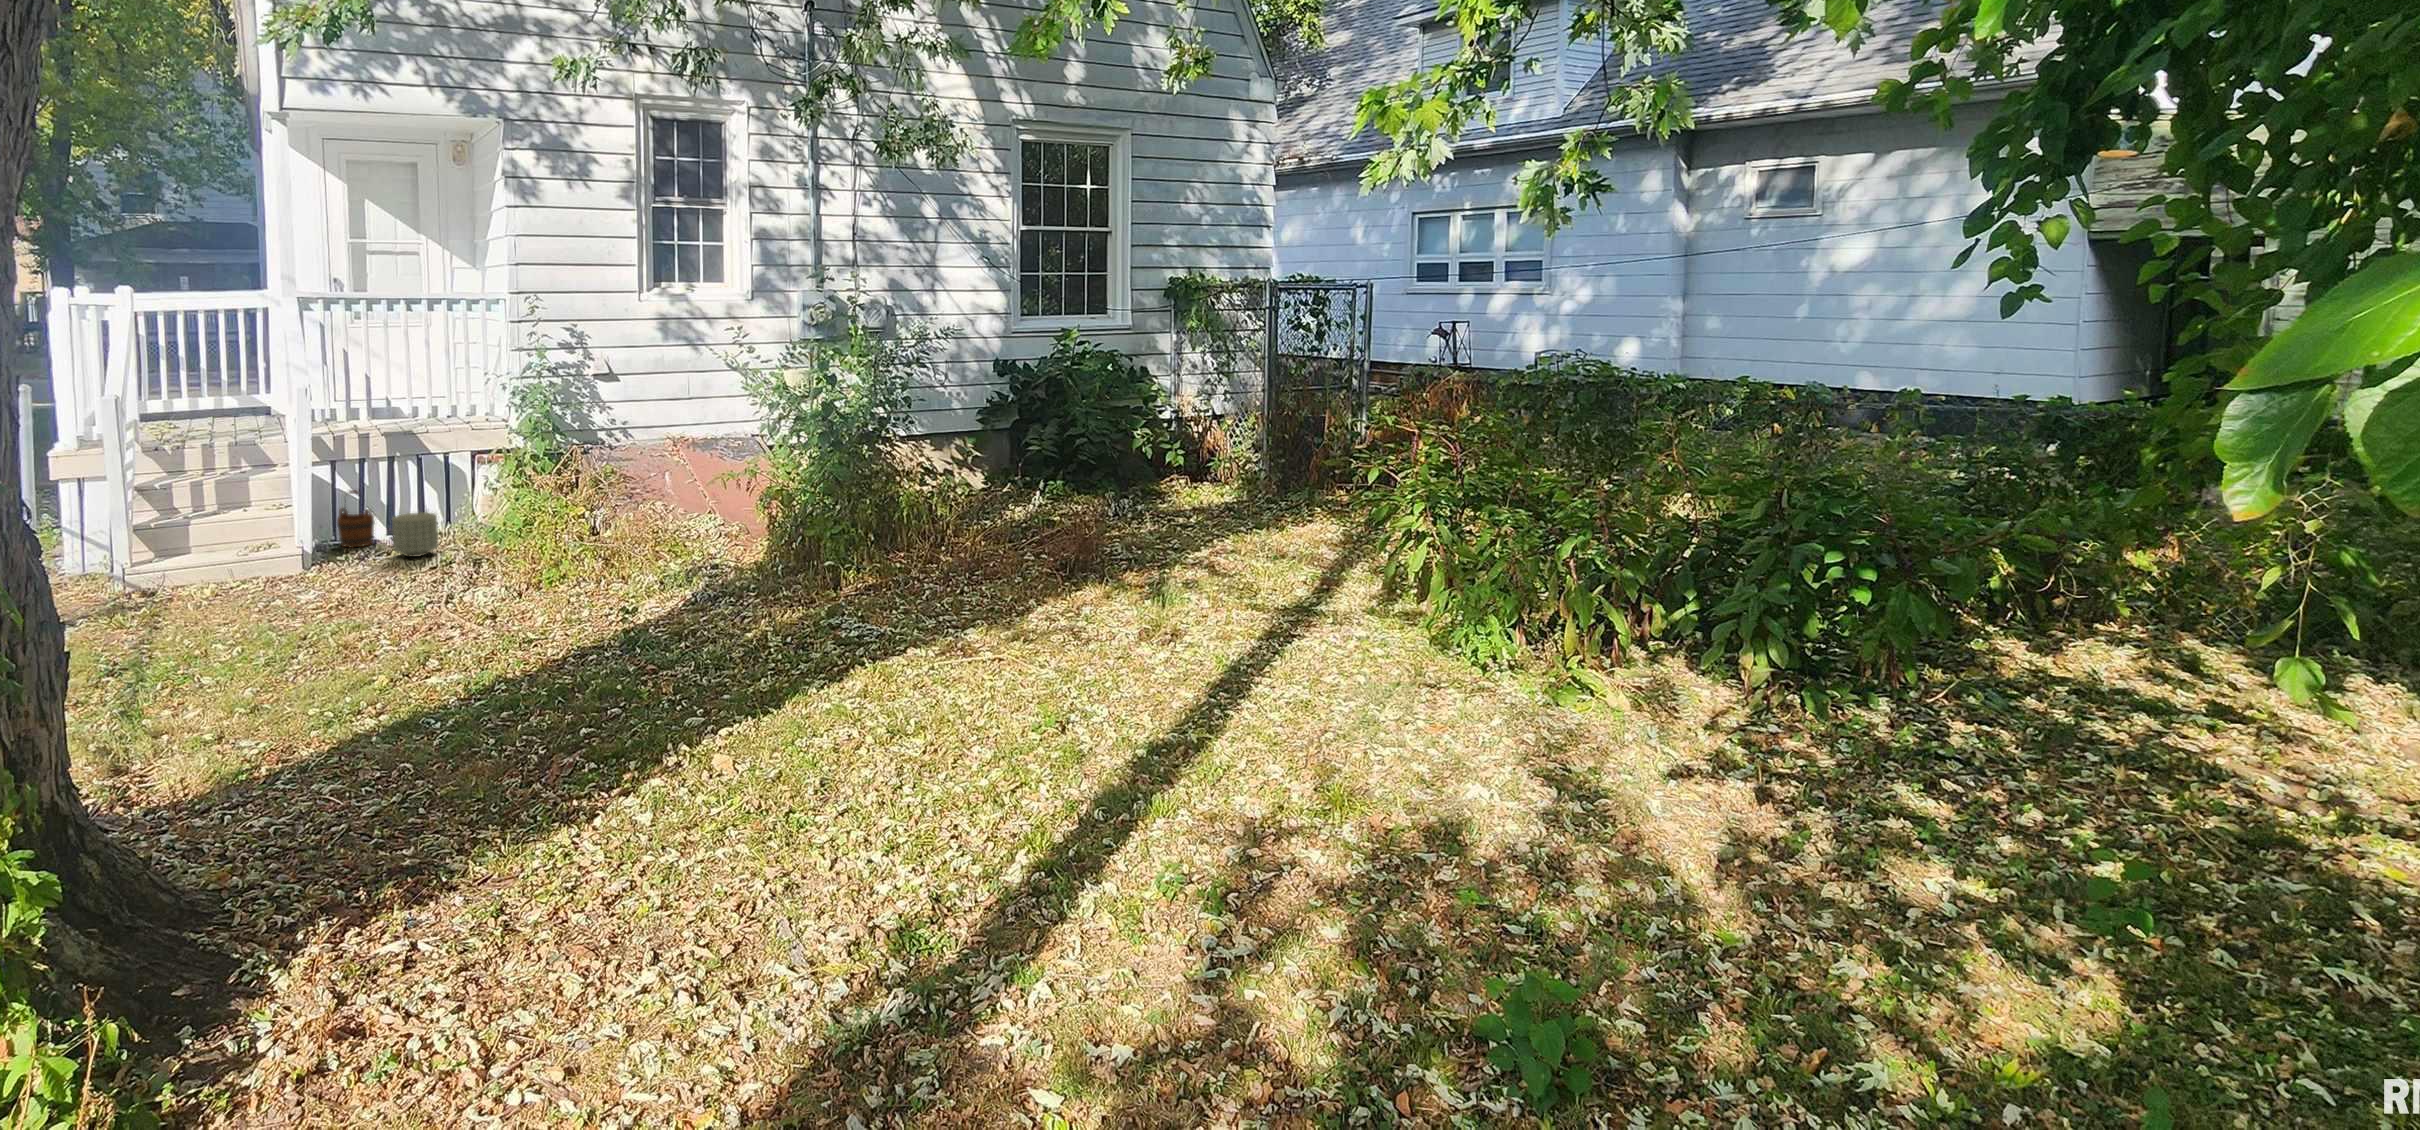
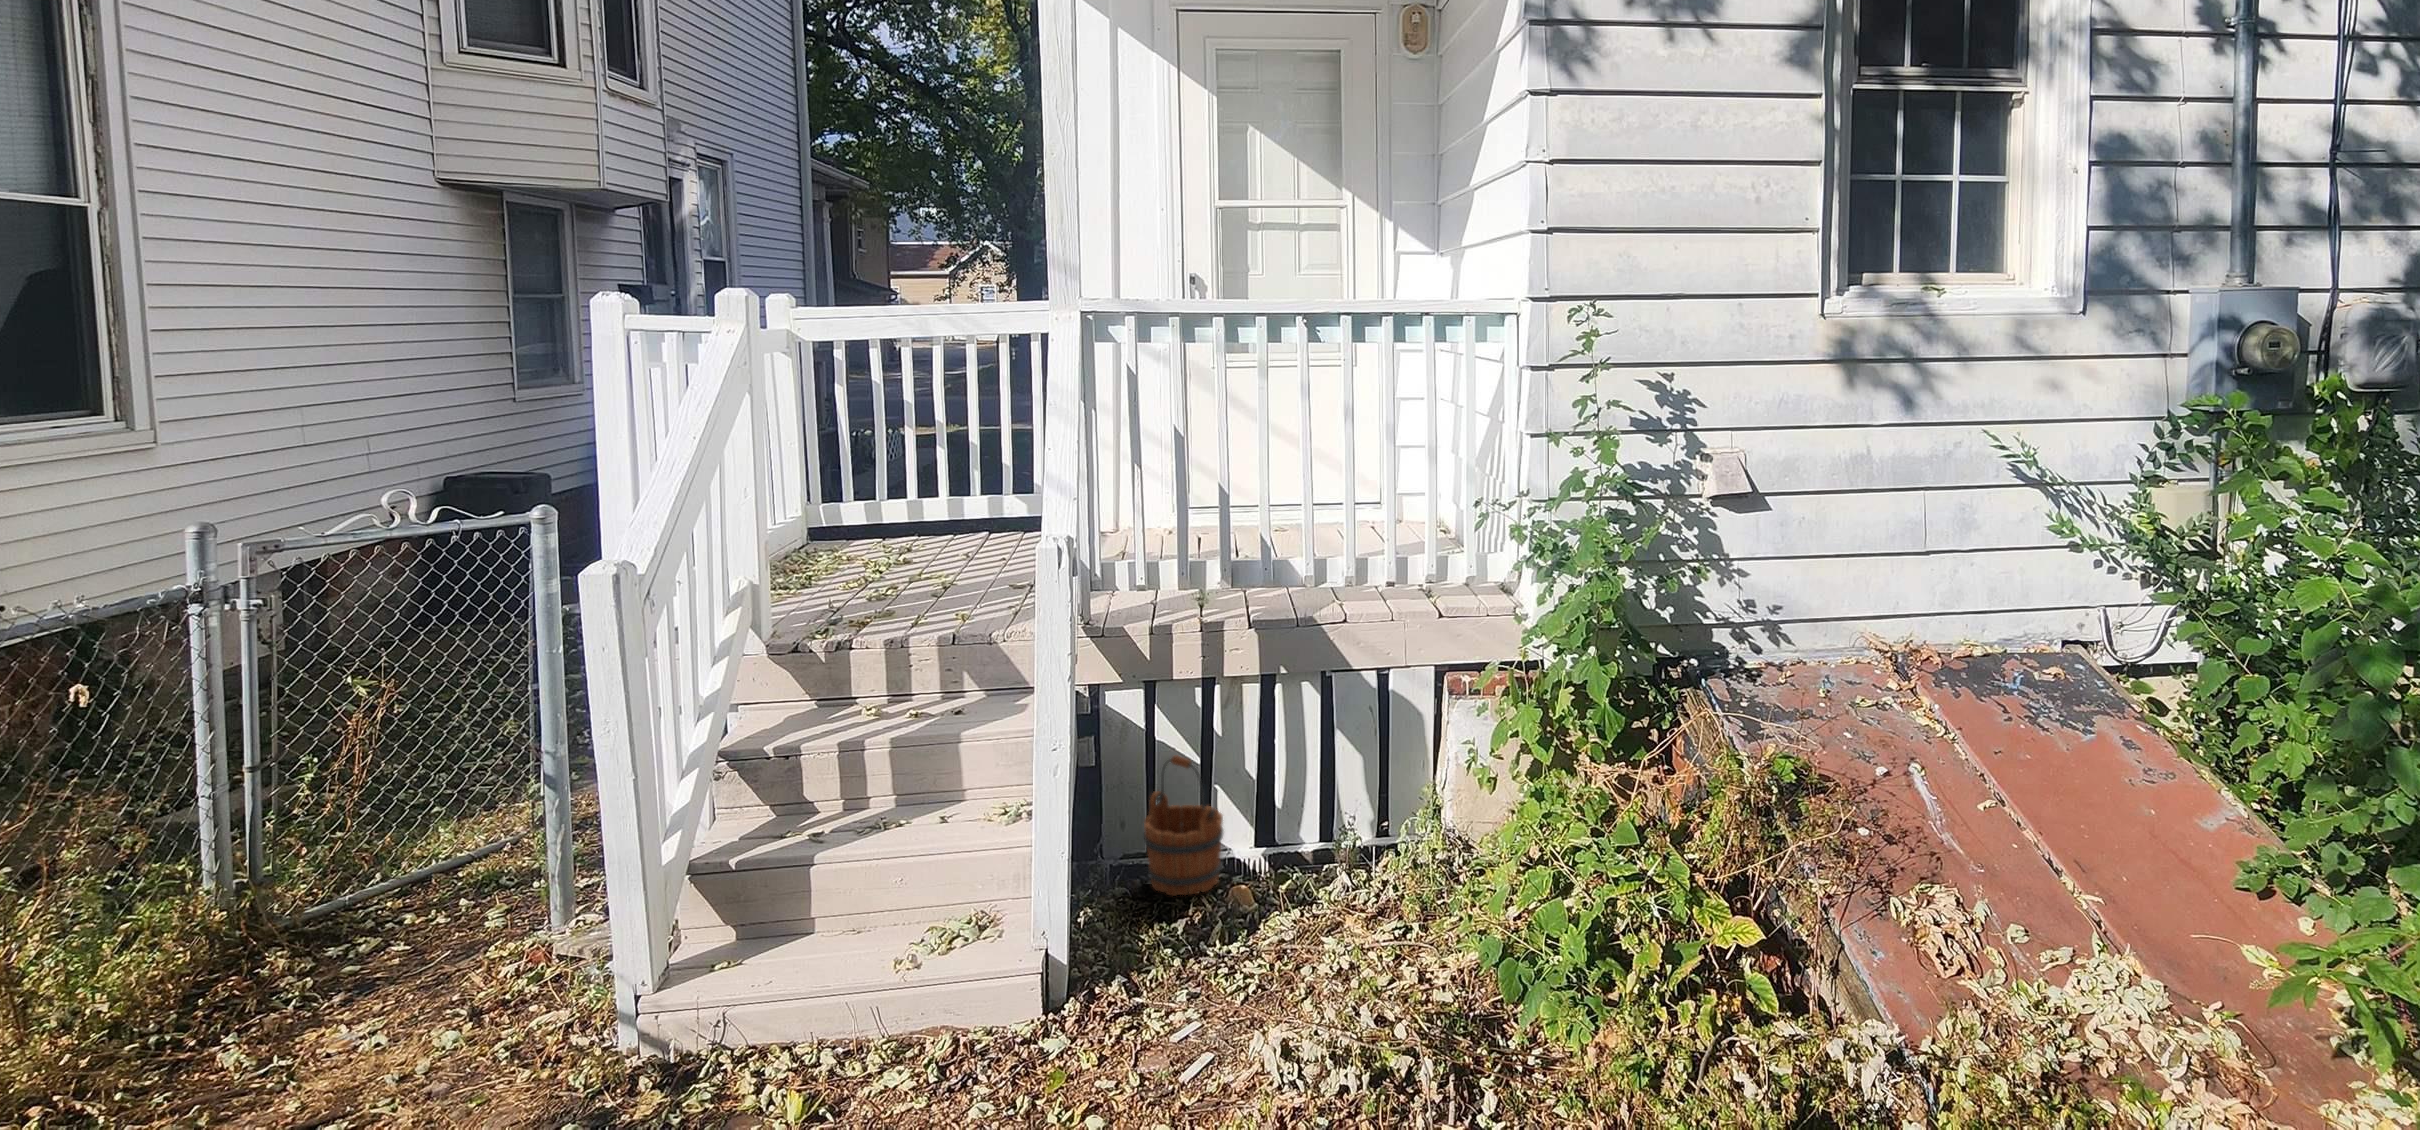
planter: present [392,512,439,557] -> none [1259,842,1365,969]

